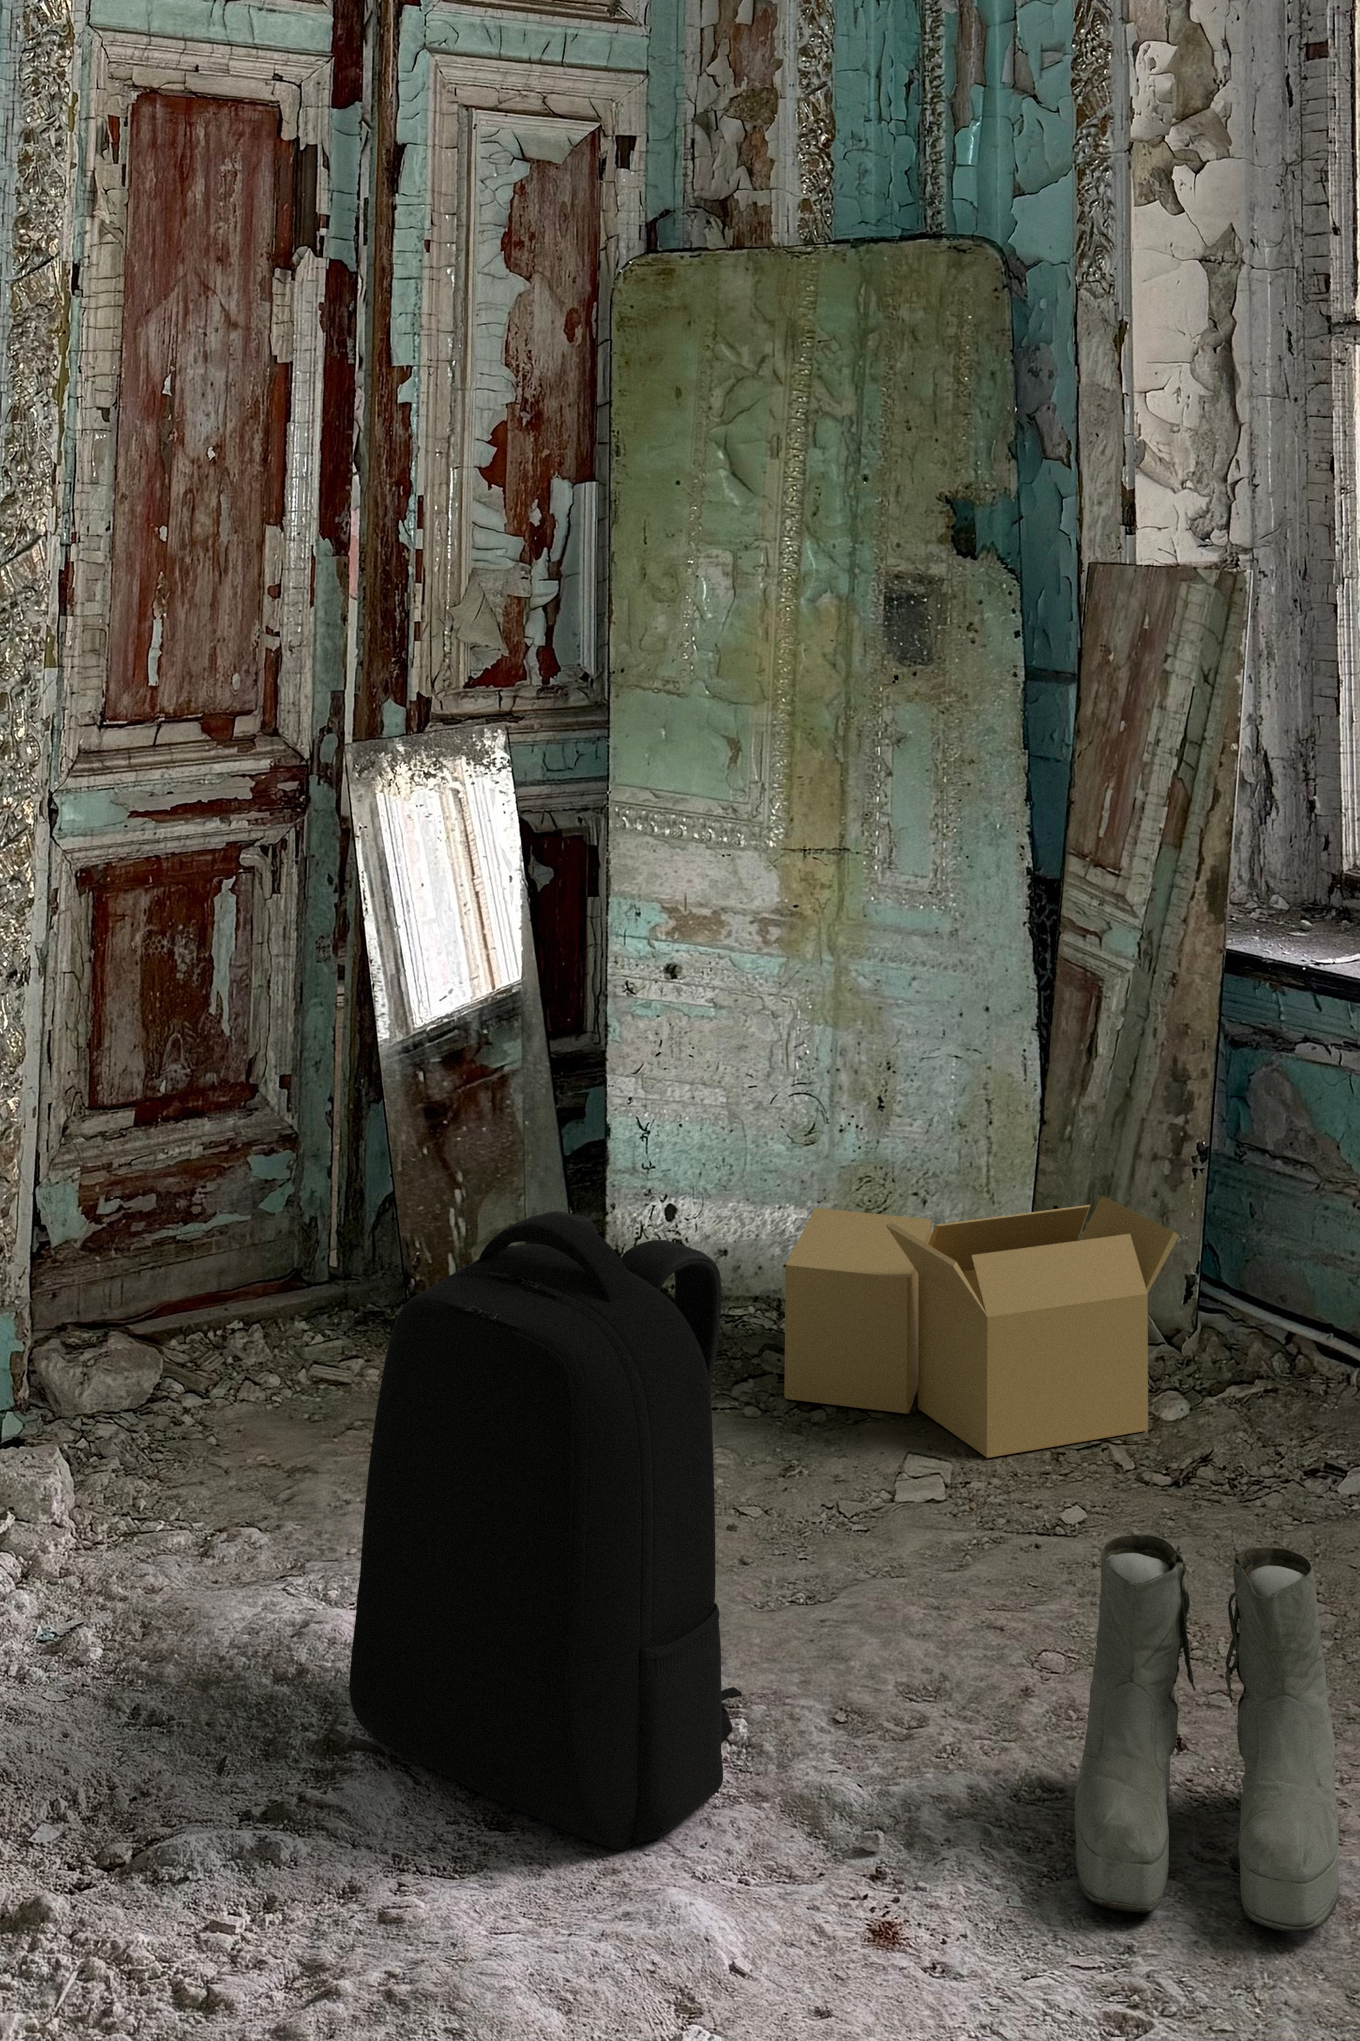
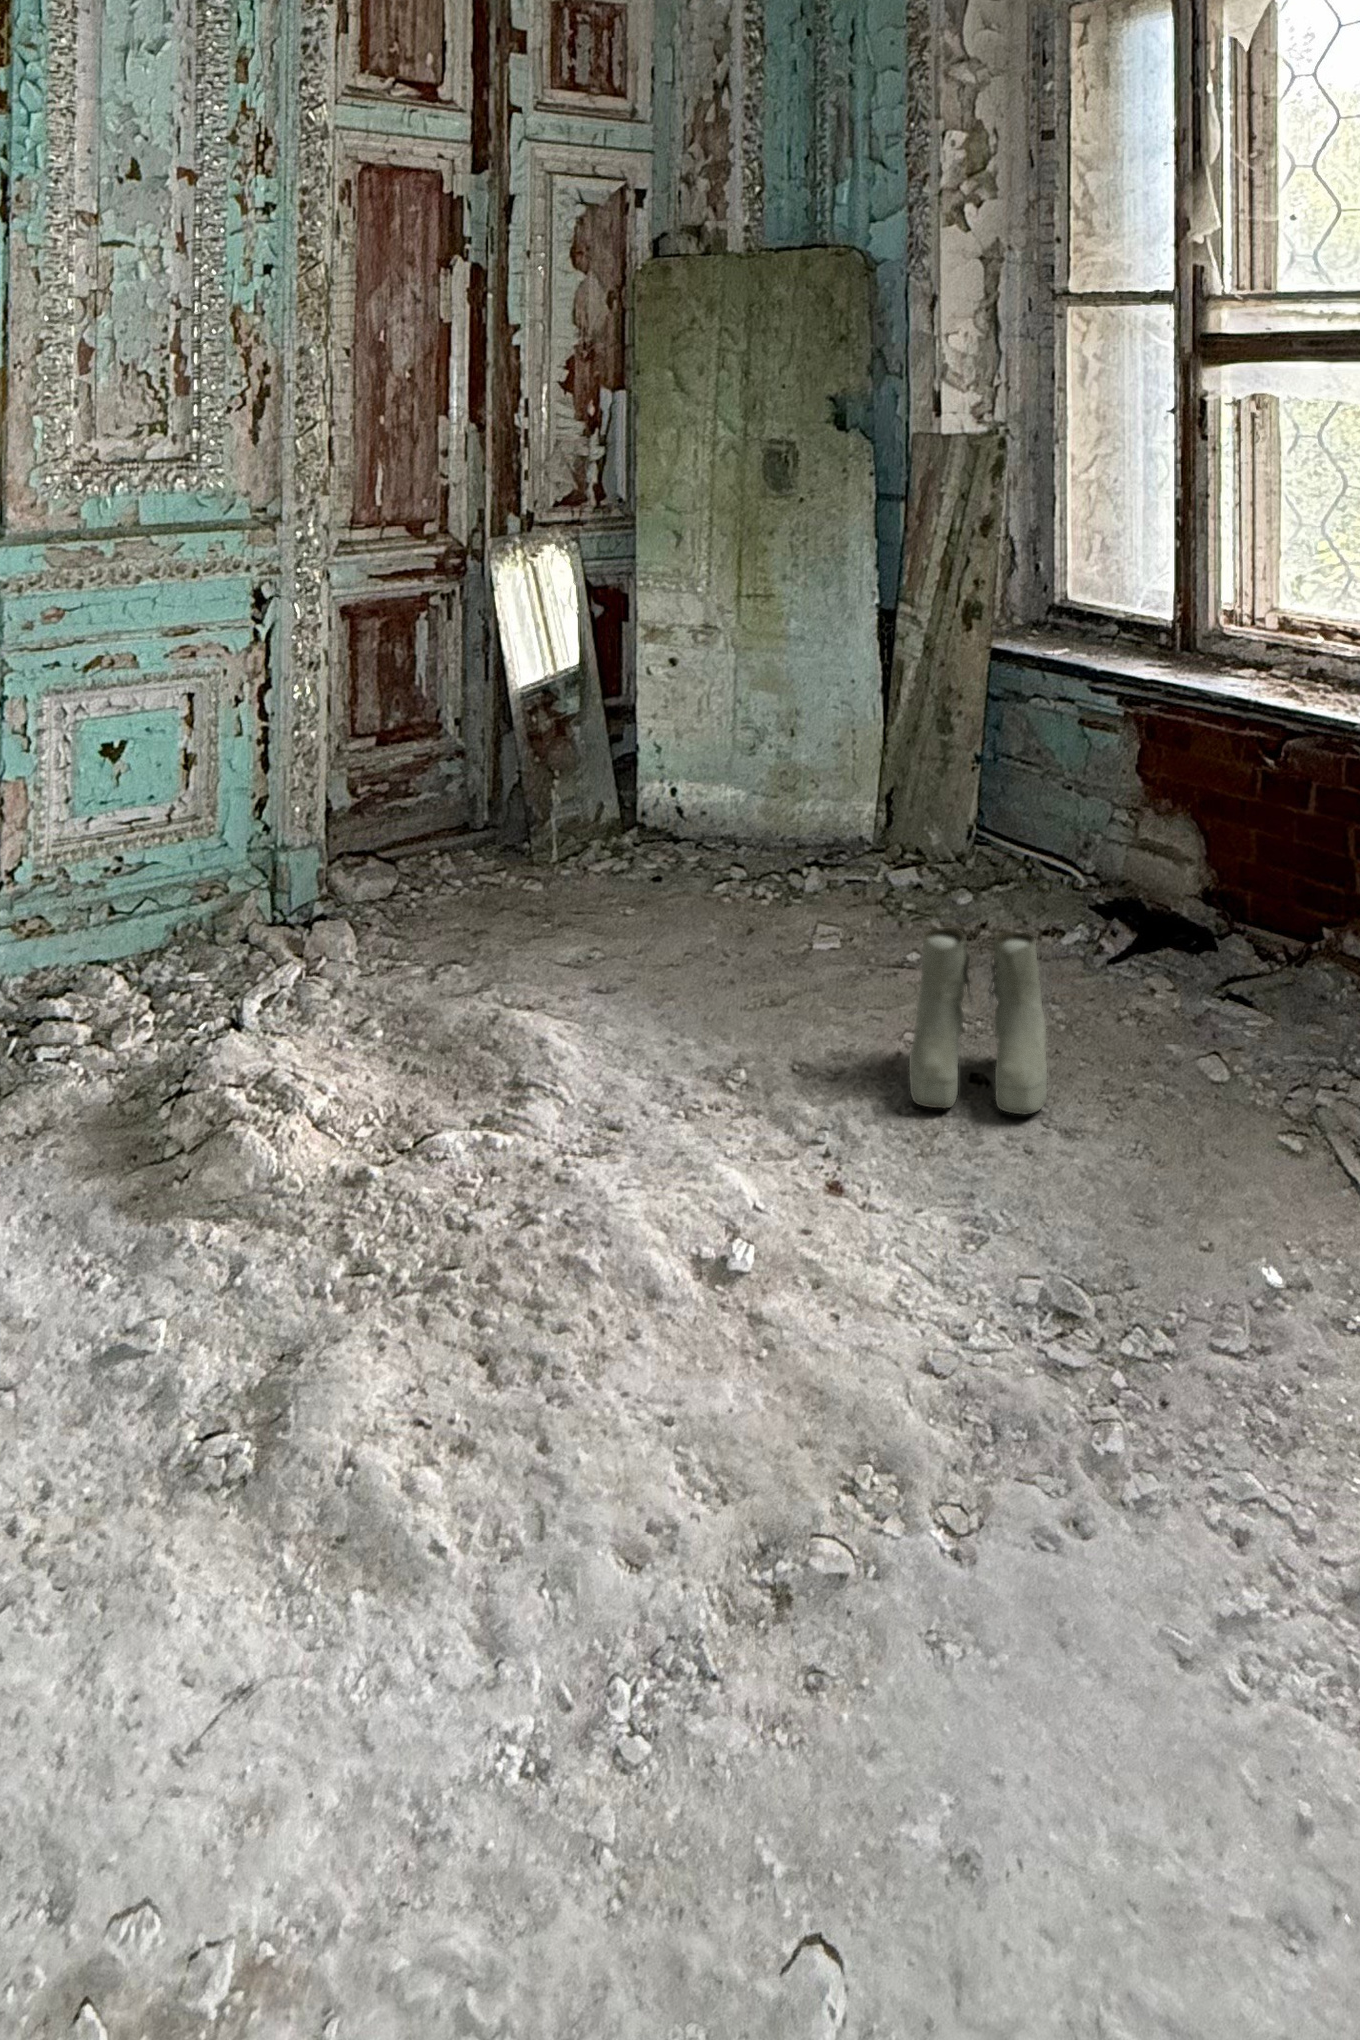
cardboard box: present [784,1196,1179,1458] -> none [748,780,966,916]
backpack: present [349,1211,742,1851] -> none [522,771,731,1091]

